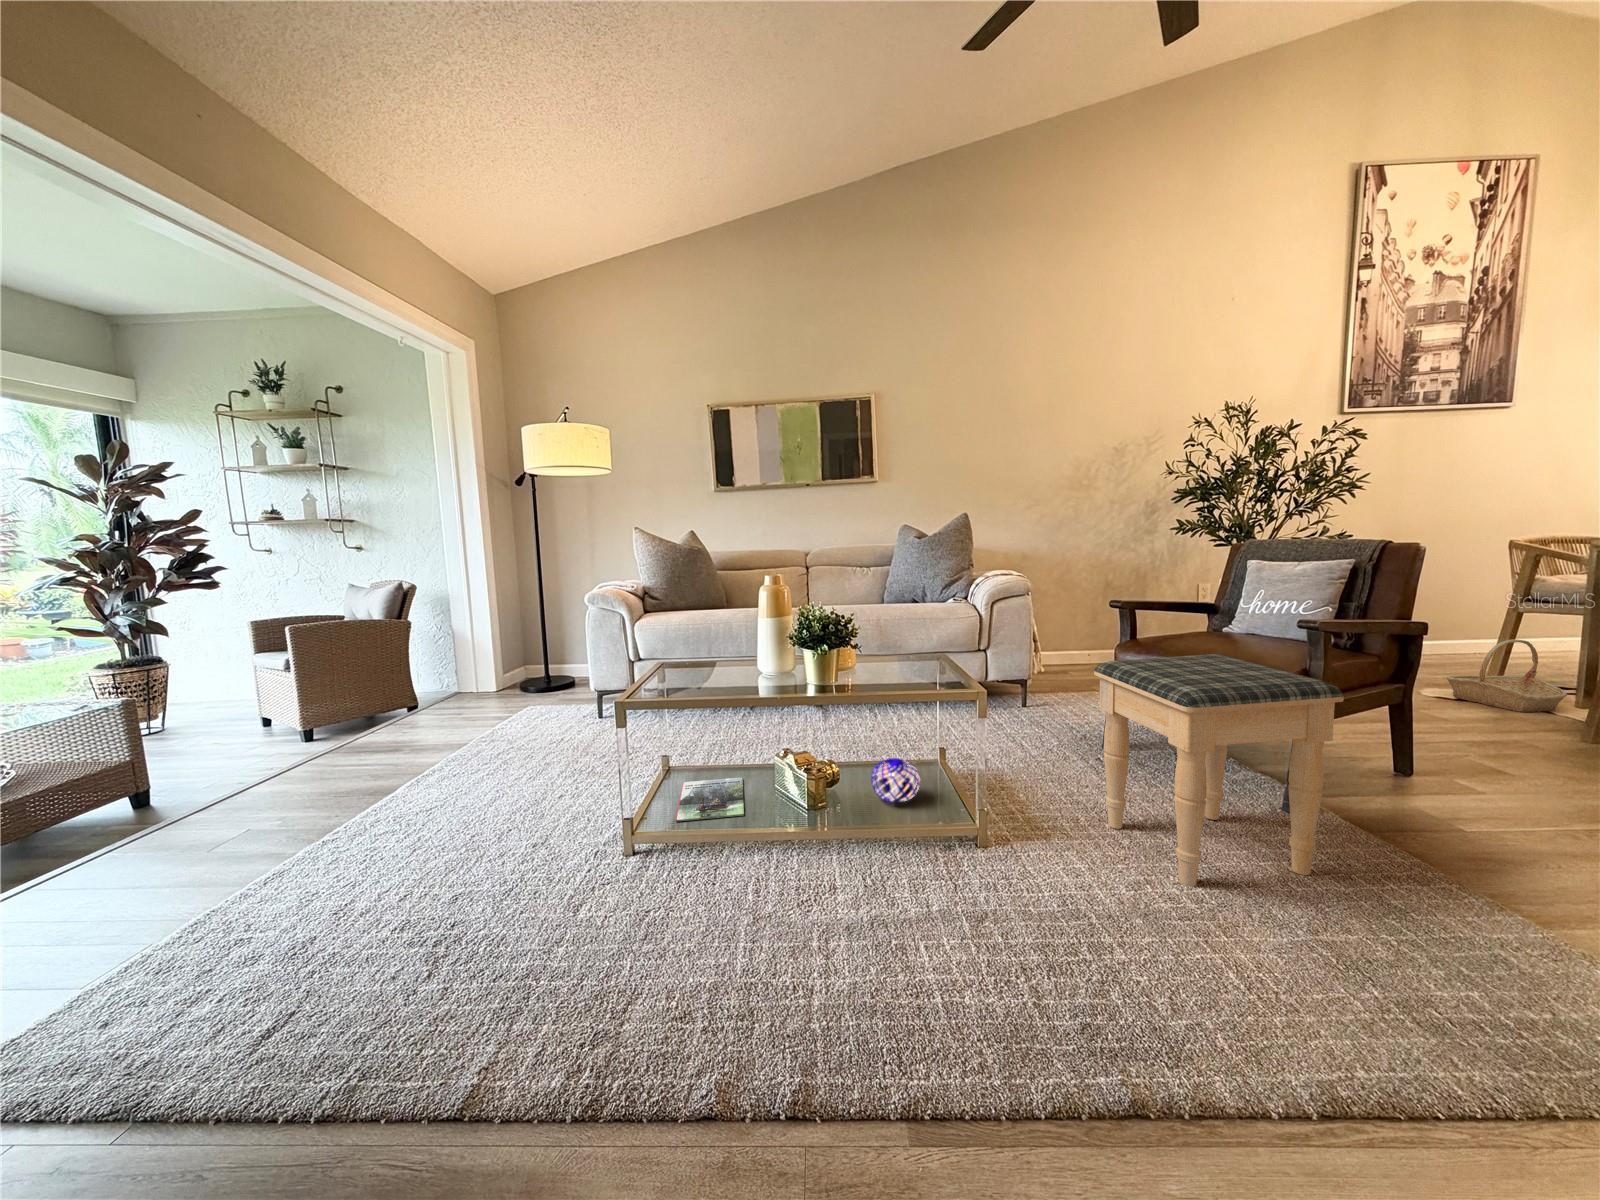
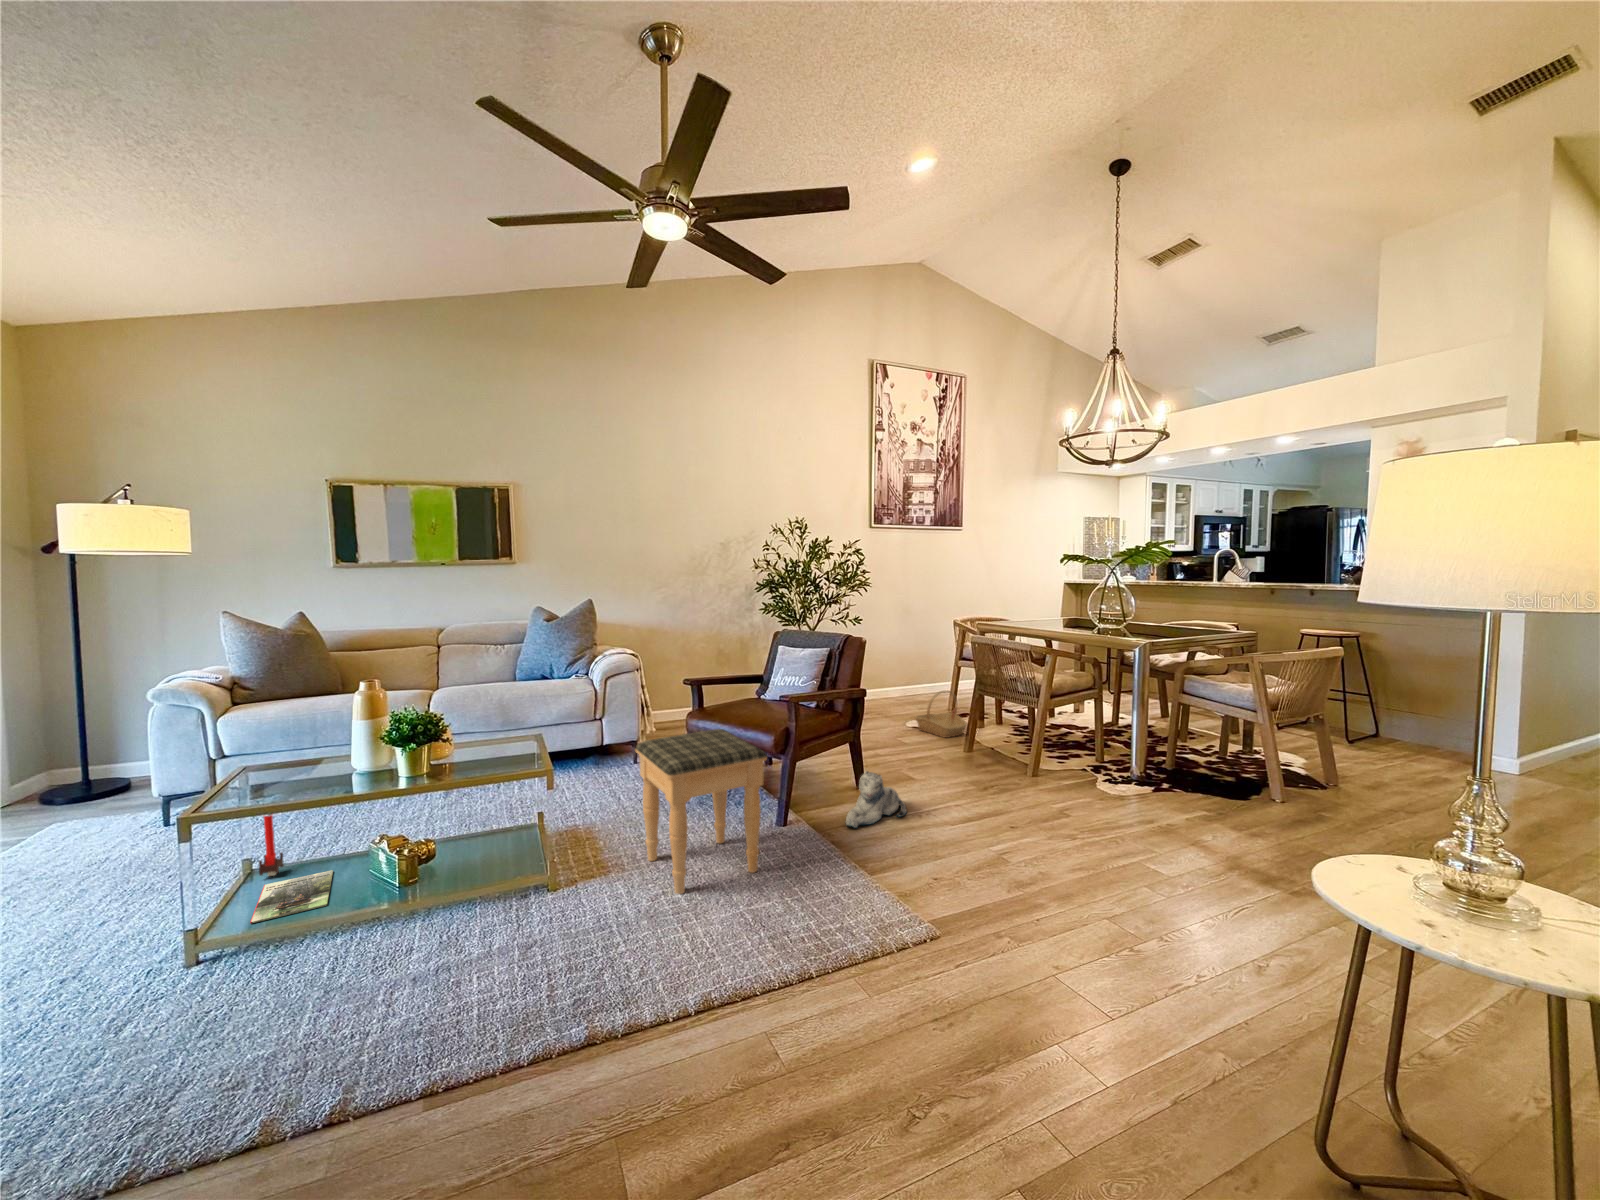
candle: none [677,696,698,774] -> present [259,815,284,876]
plush toy: none [1428,742,1556,833] -> present [845,771,907,828]
decorative orb: present [871,758,920,803] -> none [457,833,501,871]

